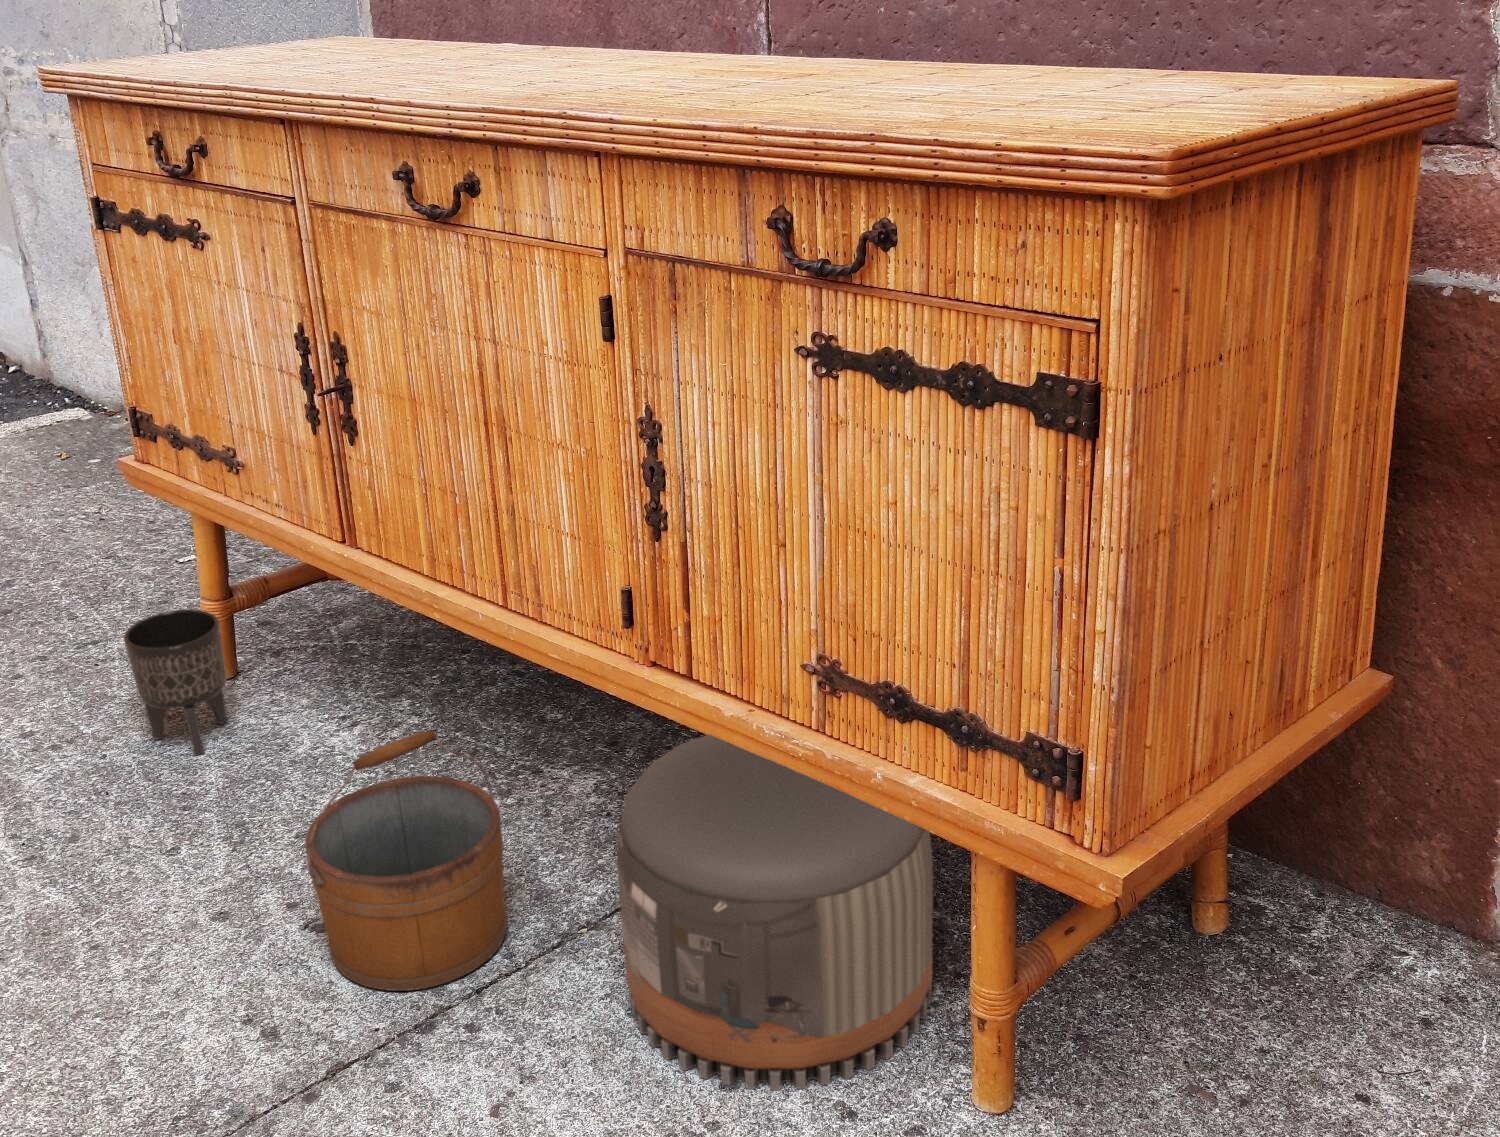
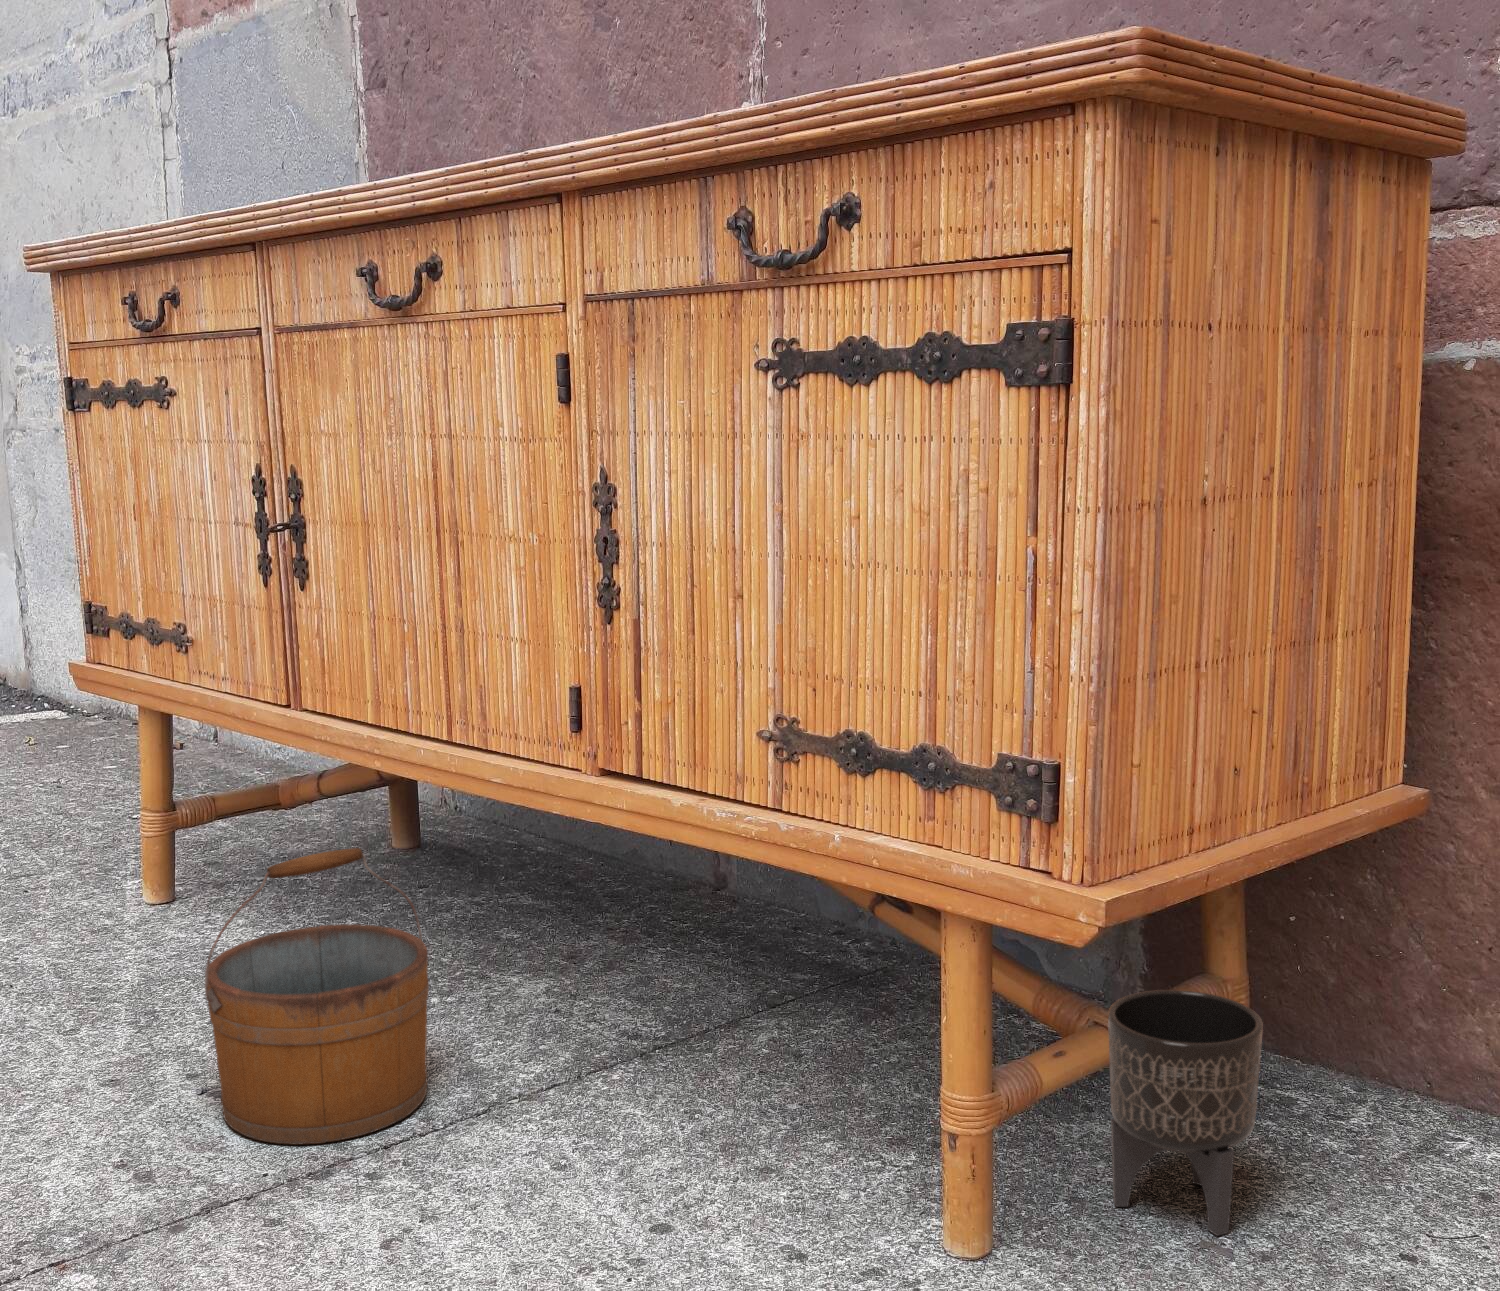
planter: present [124,610,227,755] -> present [1108,990,1263,1236]
pouf: present [617,734,933,1090] -> none [548,853,904,1236]

